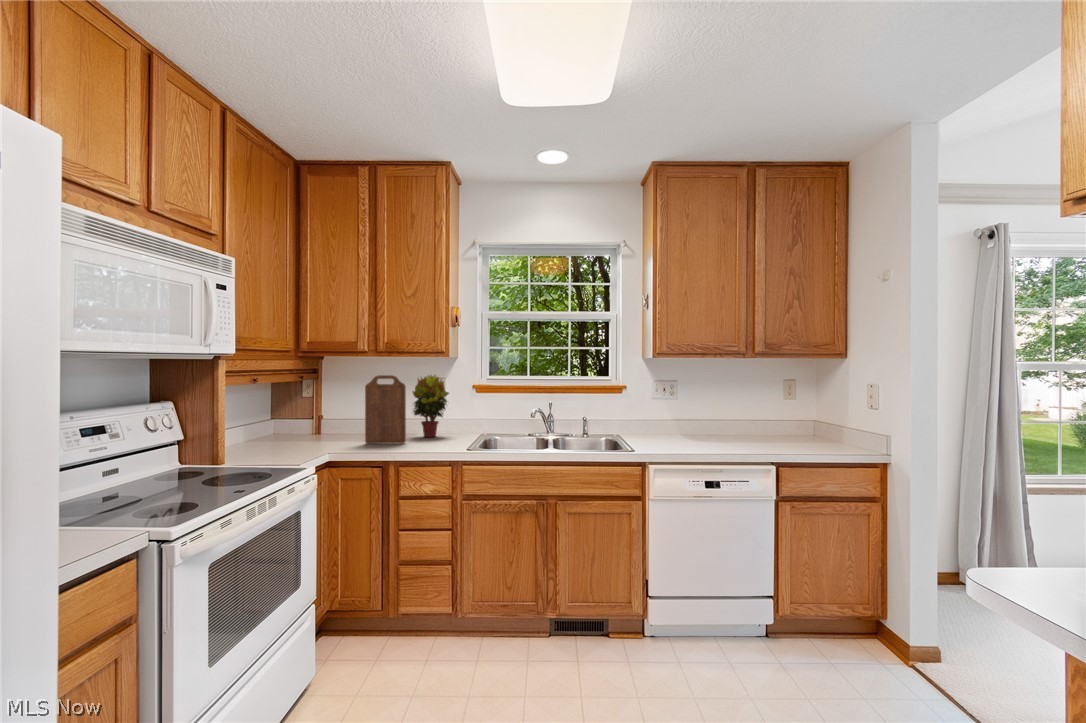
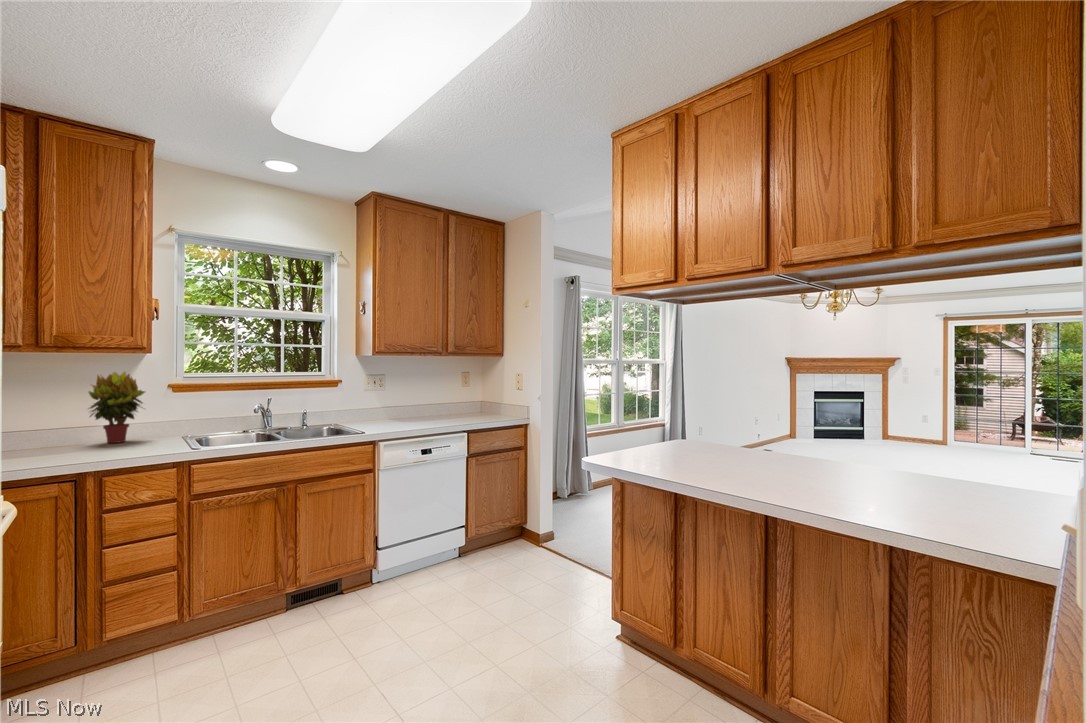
cutting board: present [365,375,406,444] -> none [25,374,93,459]

